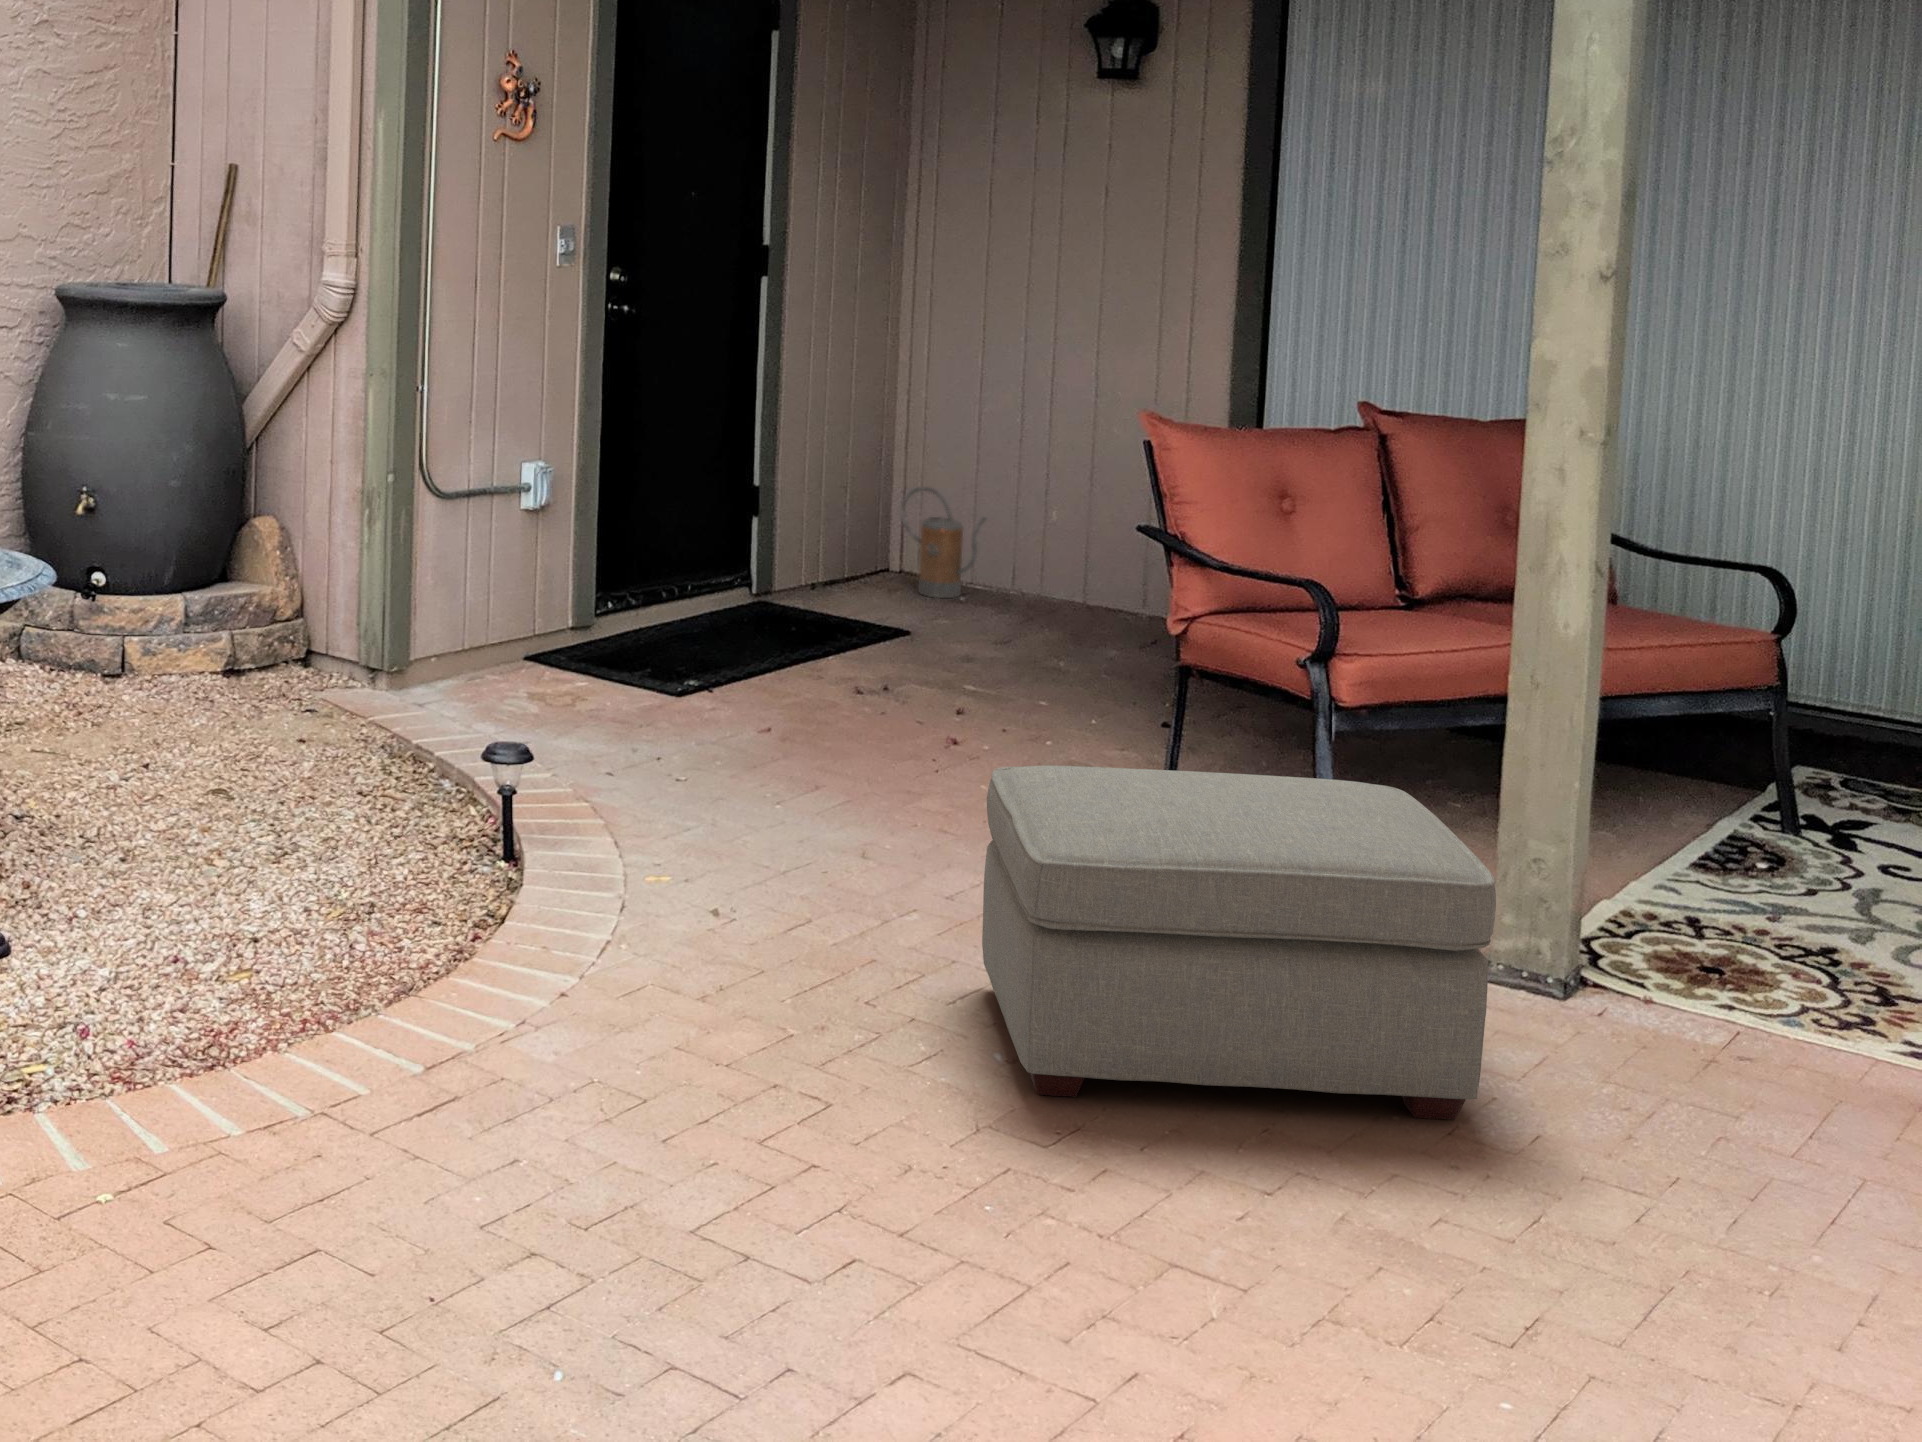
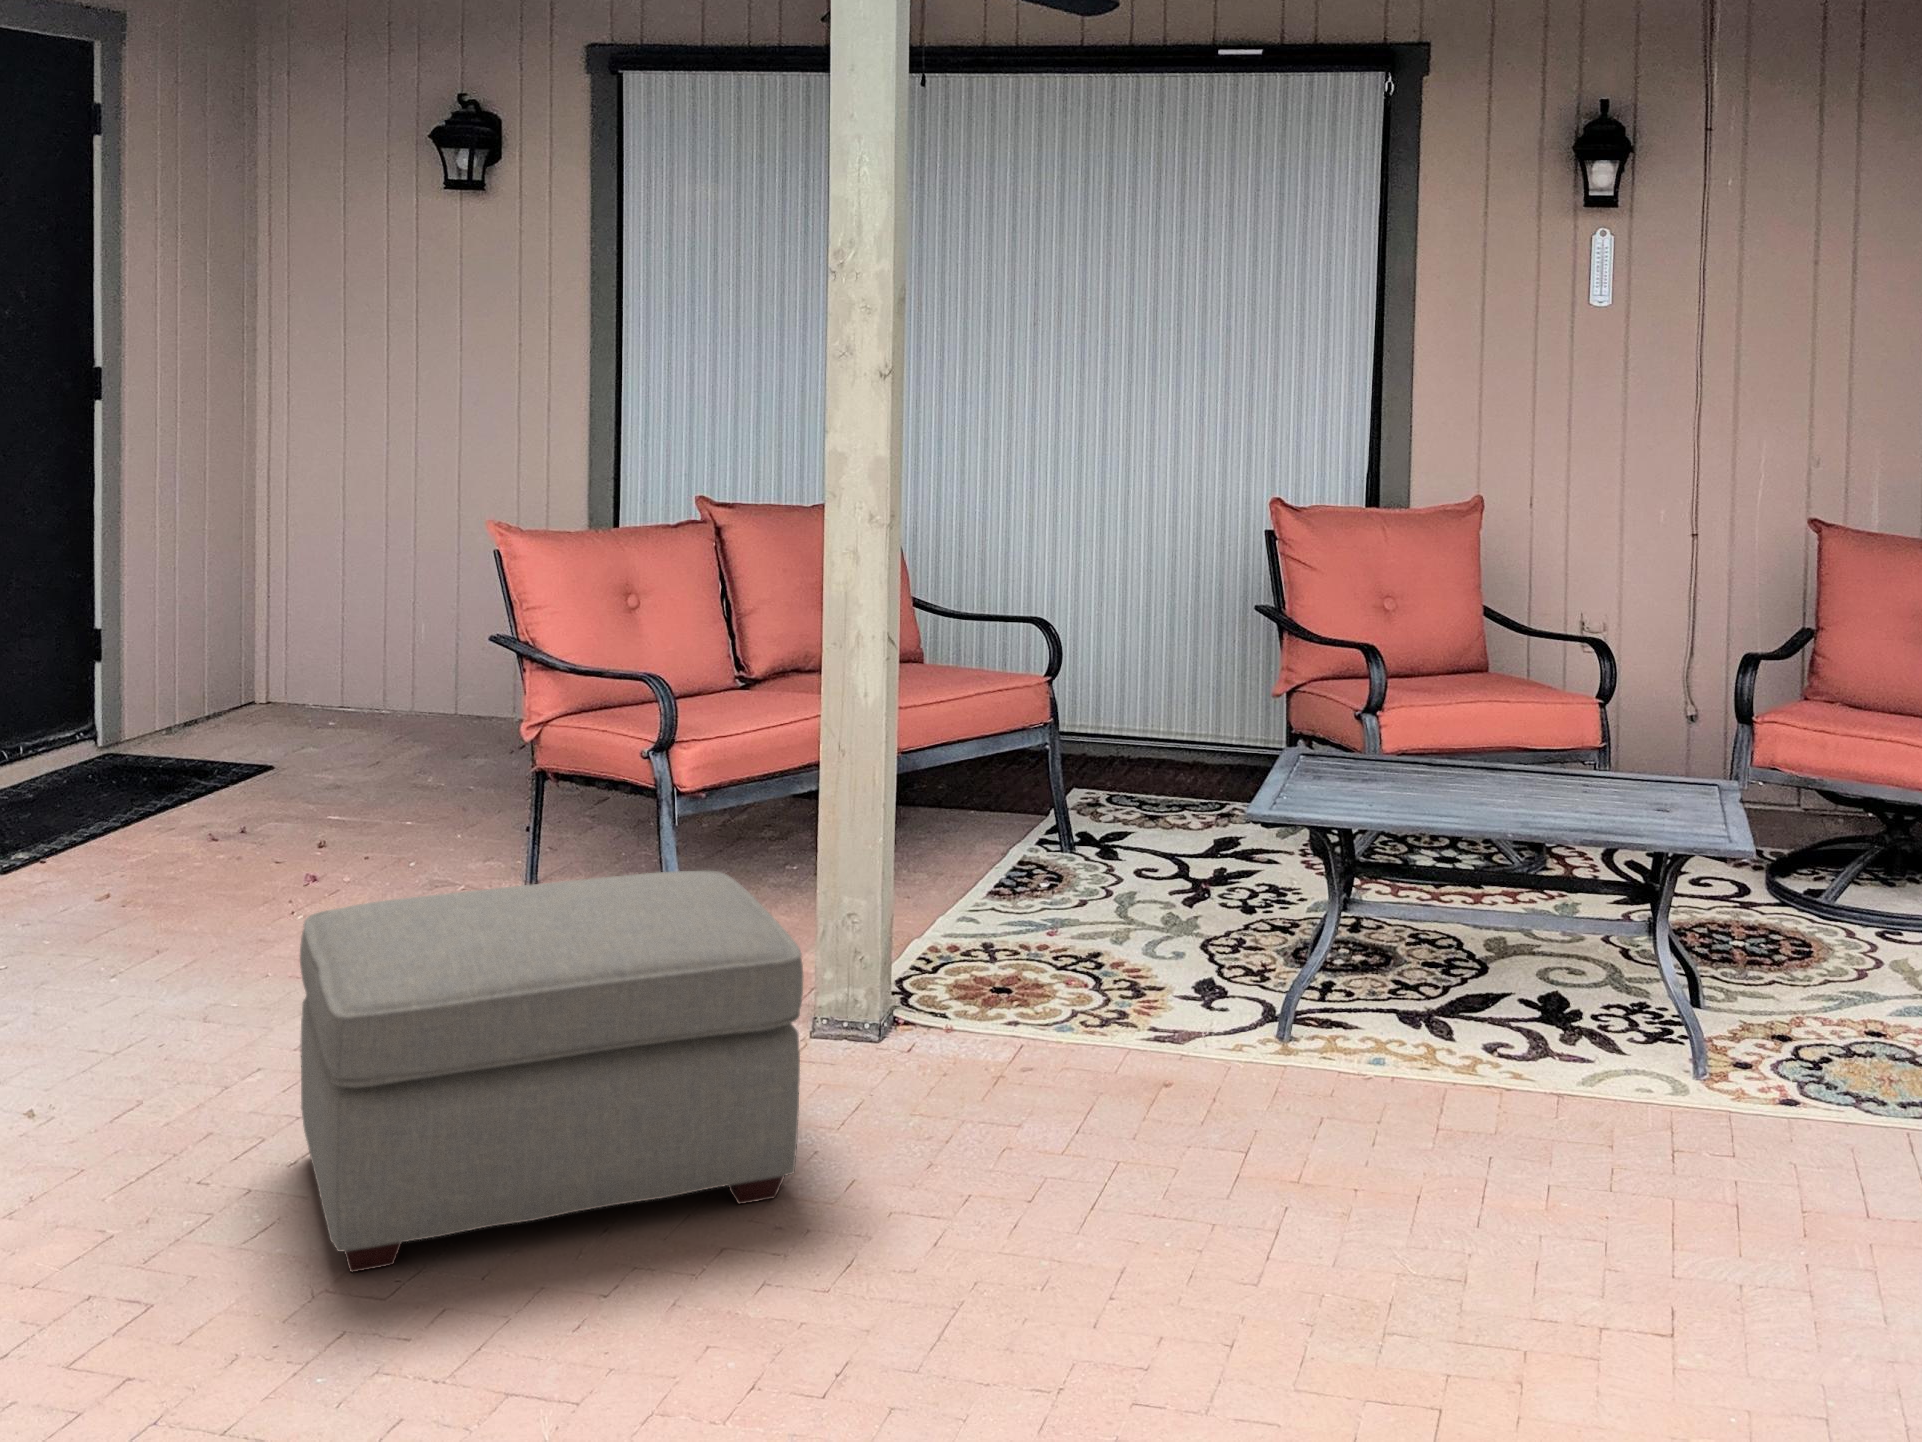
watering can: present [901,487,986,598] -> none [271,613,361,726]

